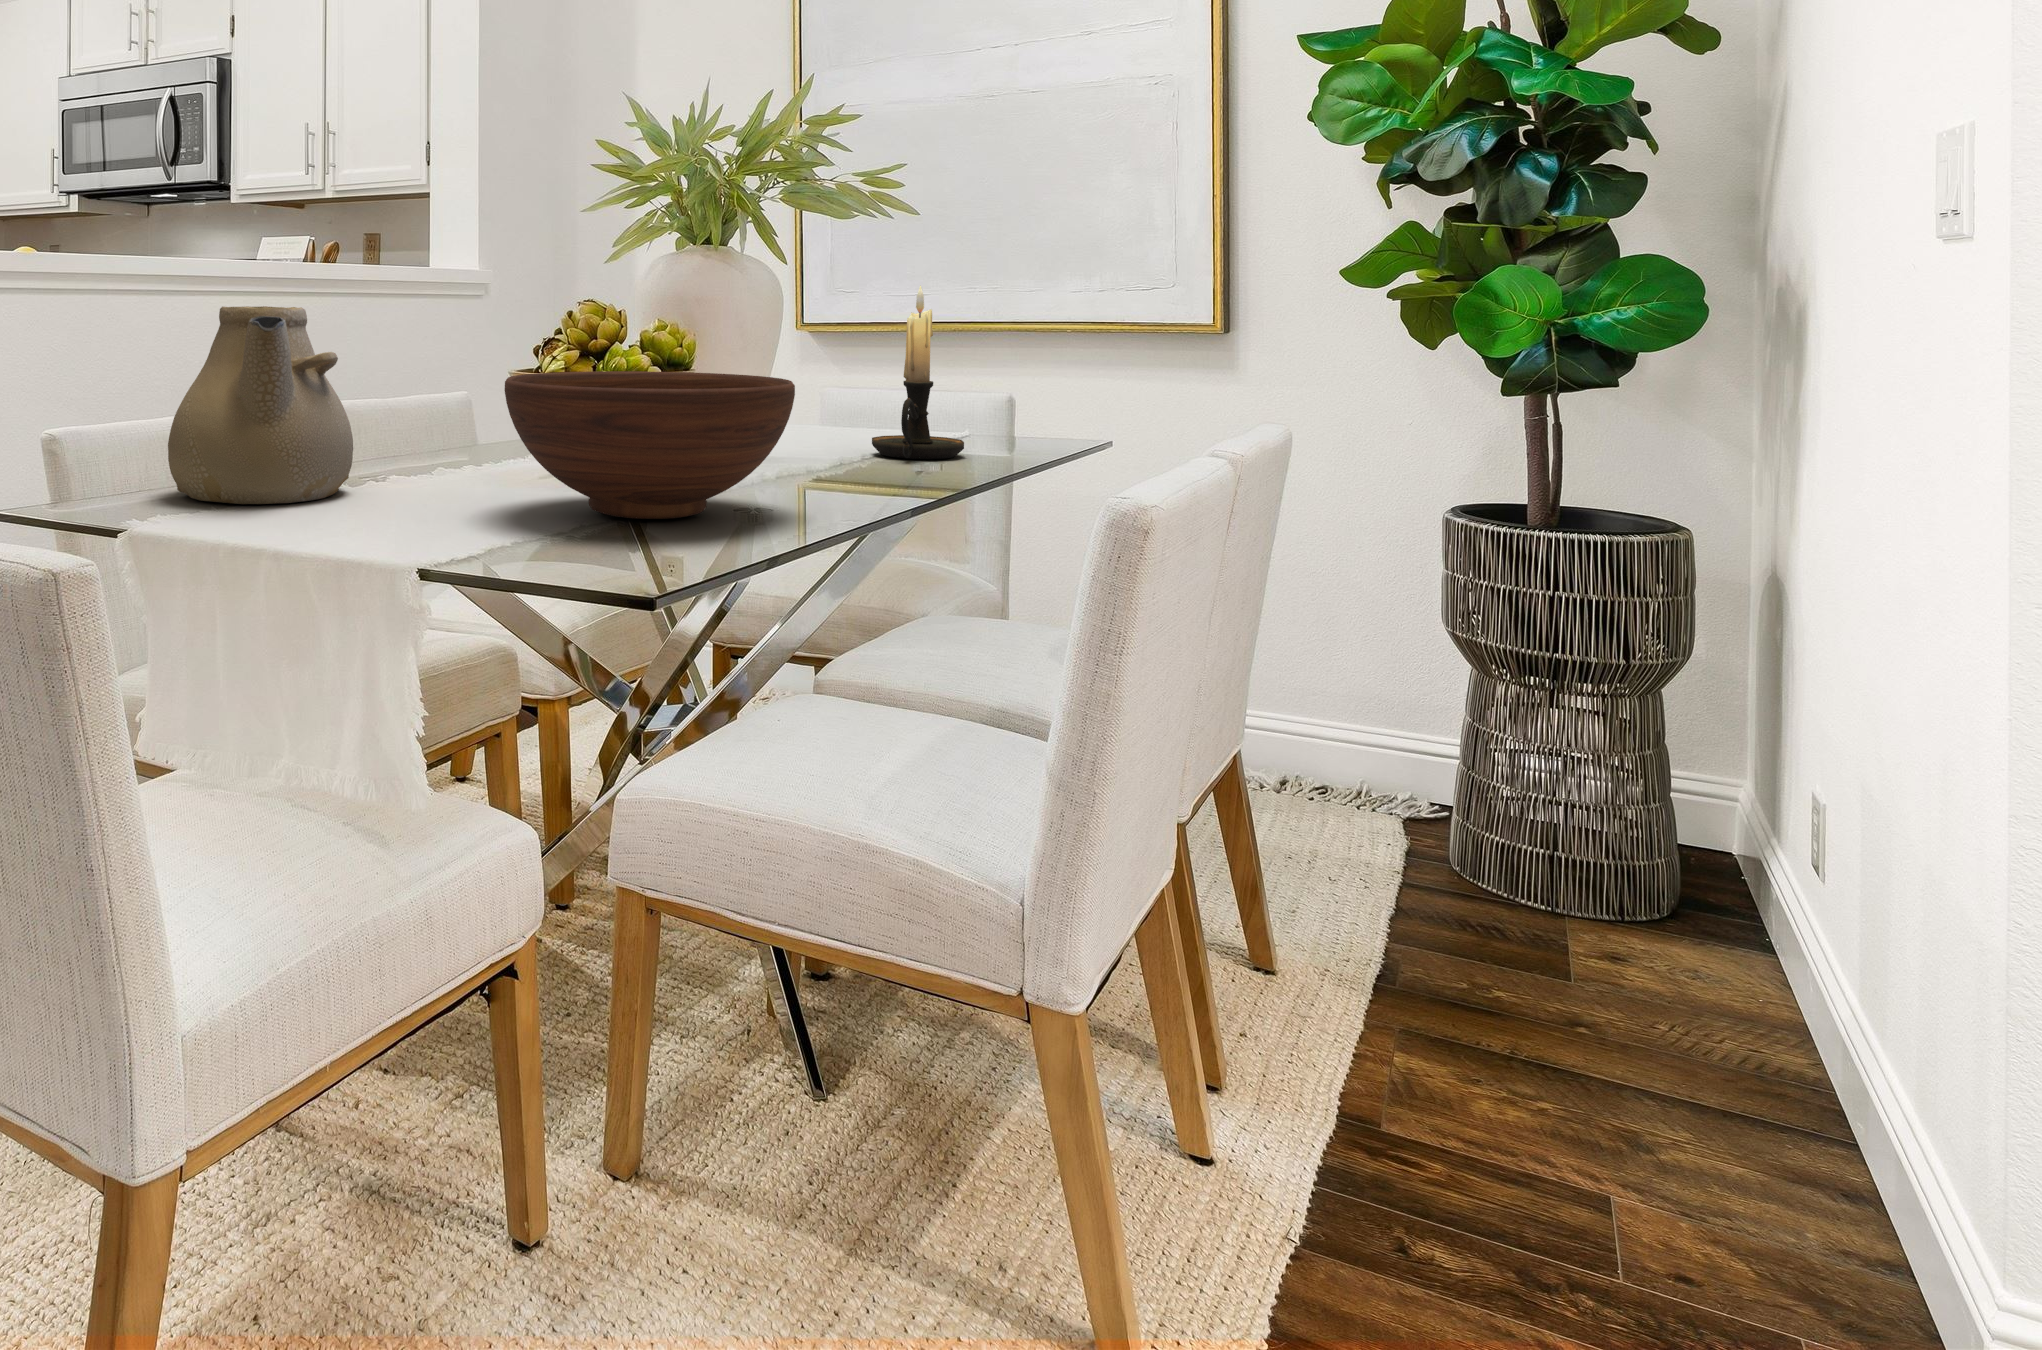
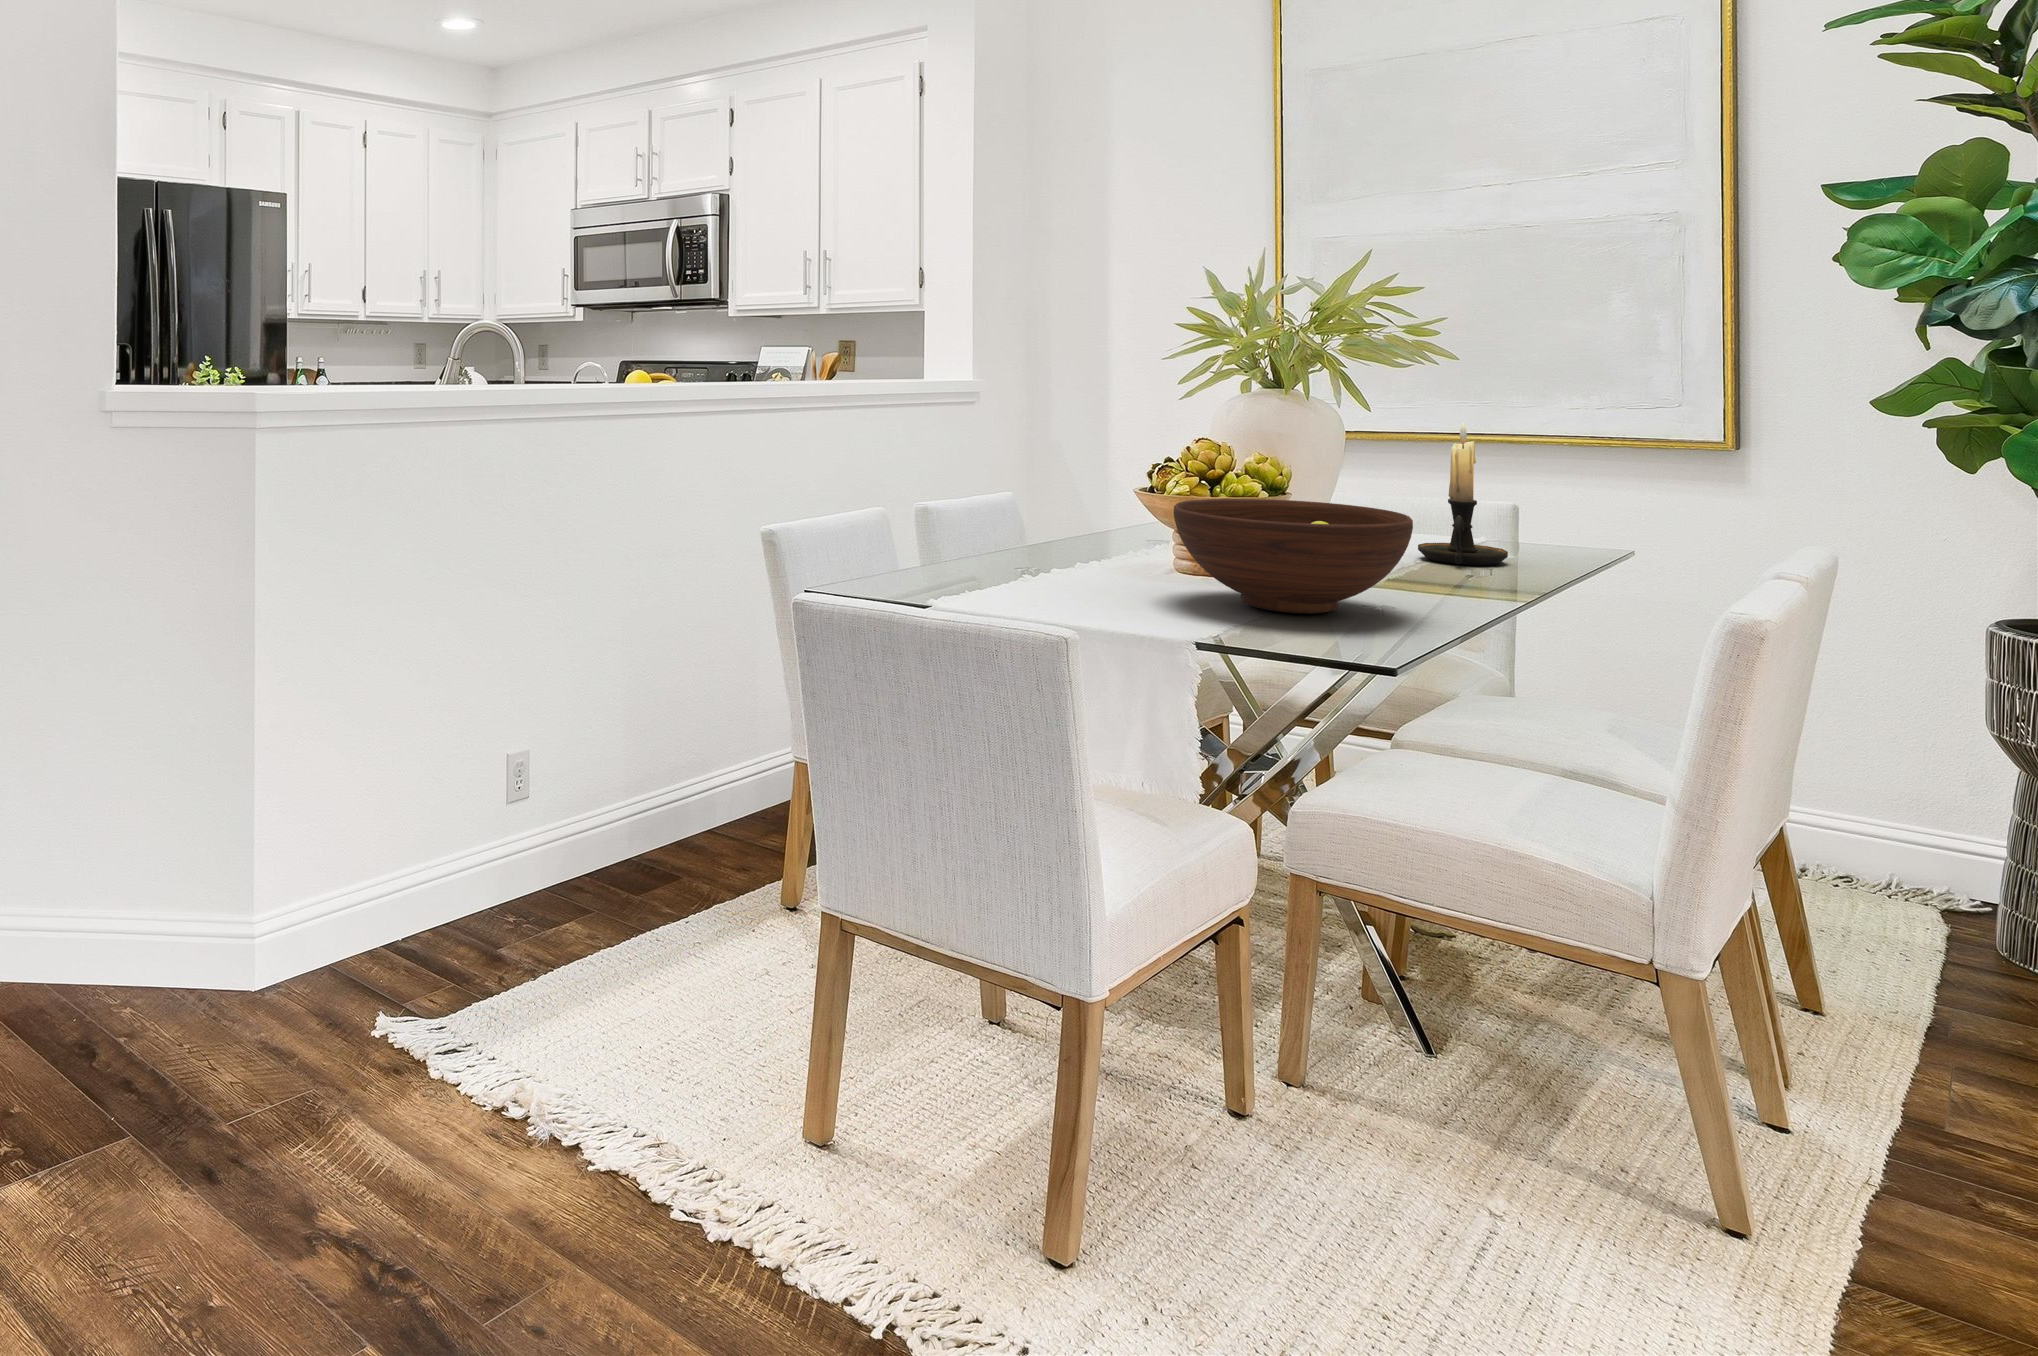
teapot: present [168,306,353,504] -> none [899,445,1033,589]

